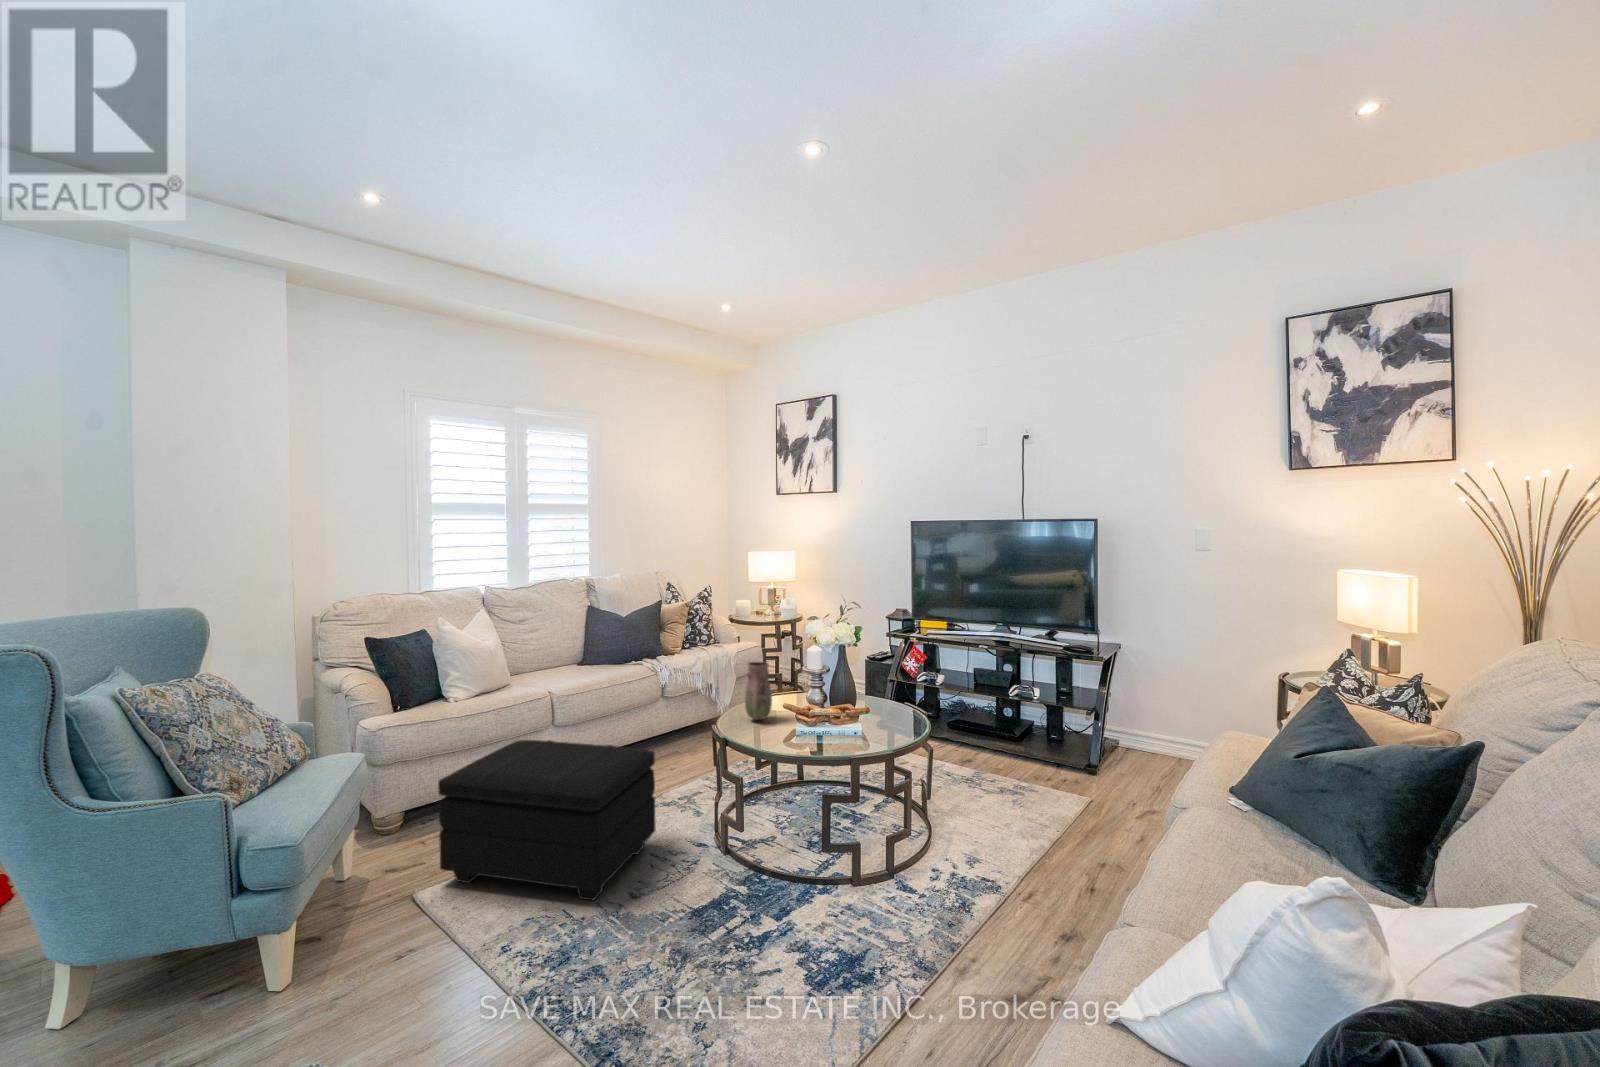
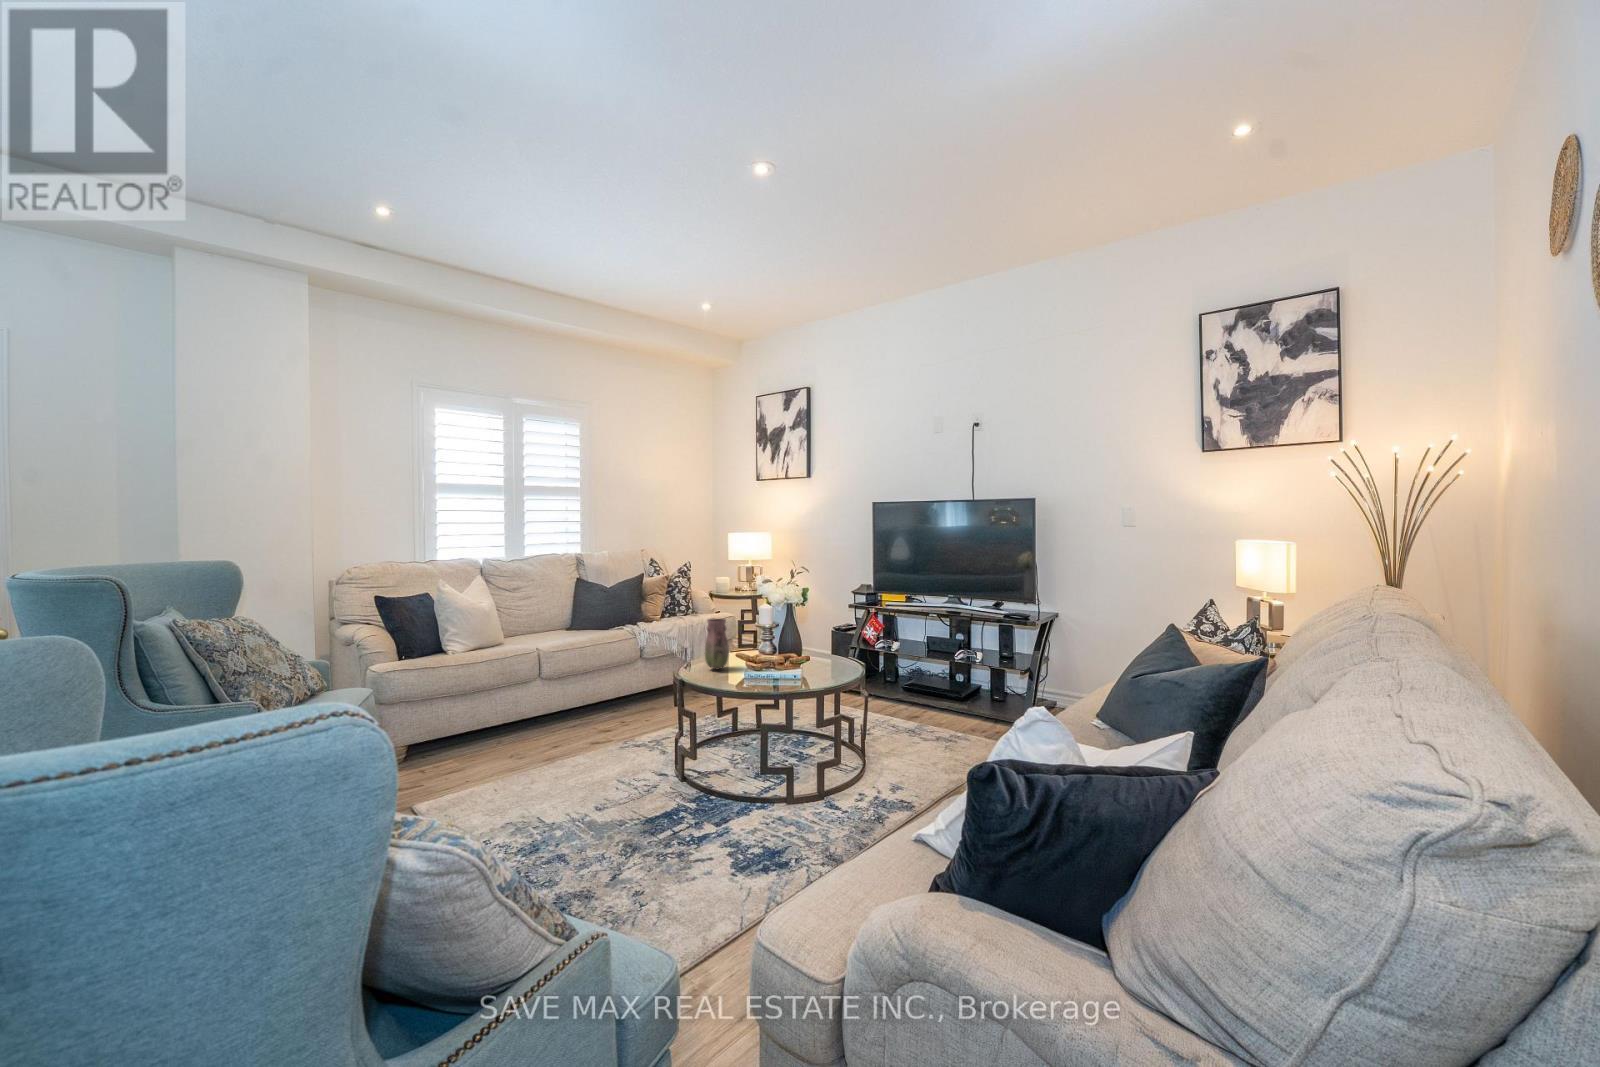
footstool: present [438,740,656,900] -> none [435,683,624,812]

